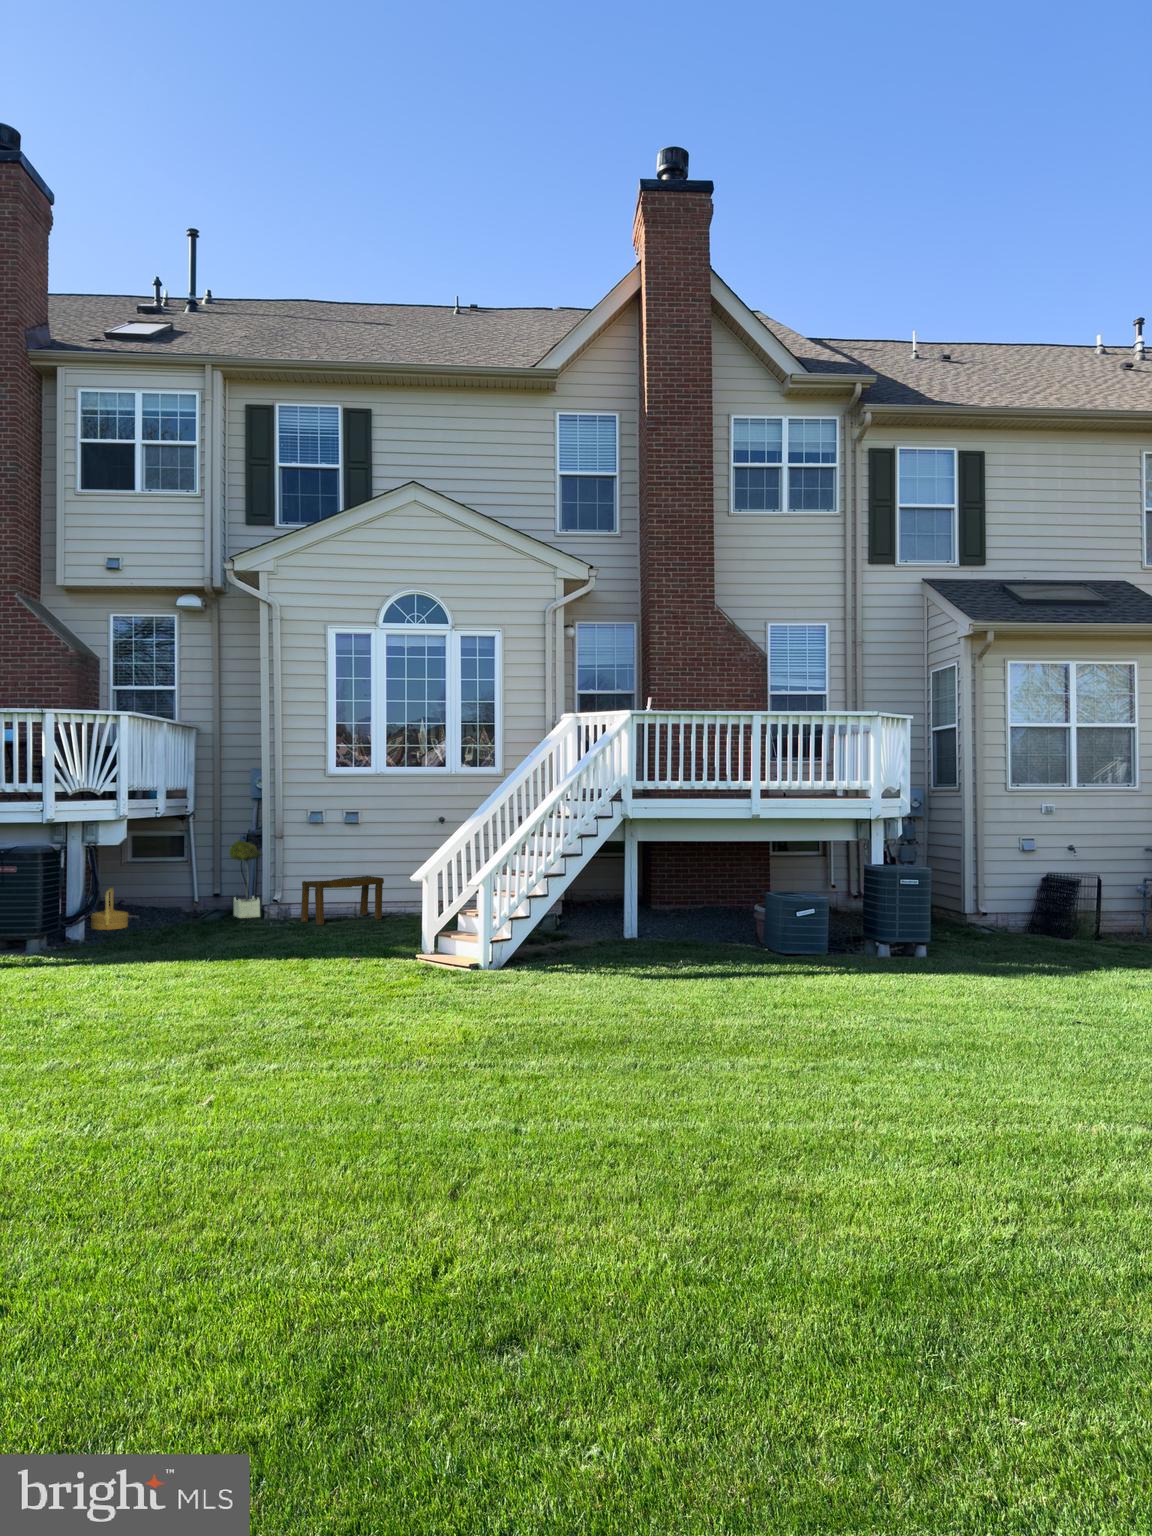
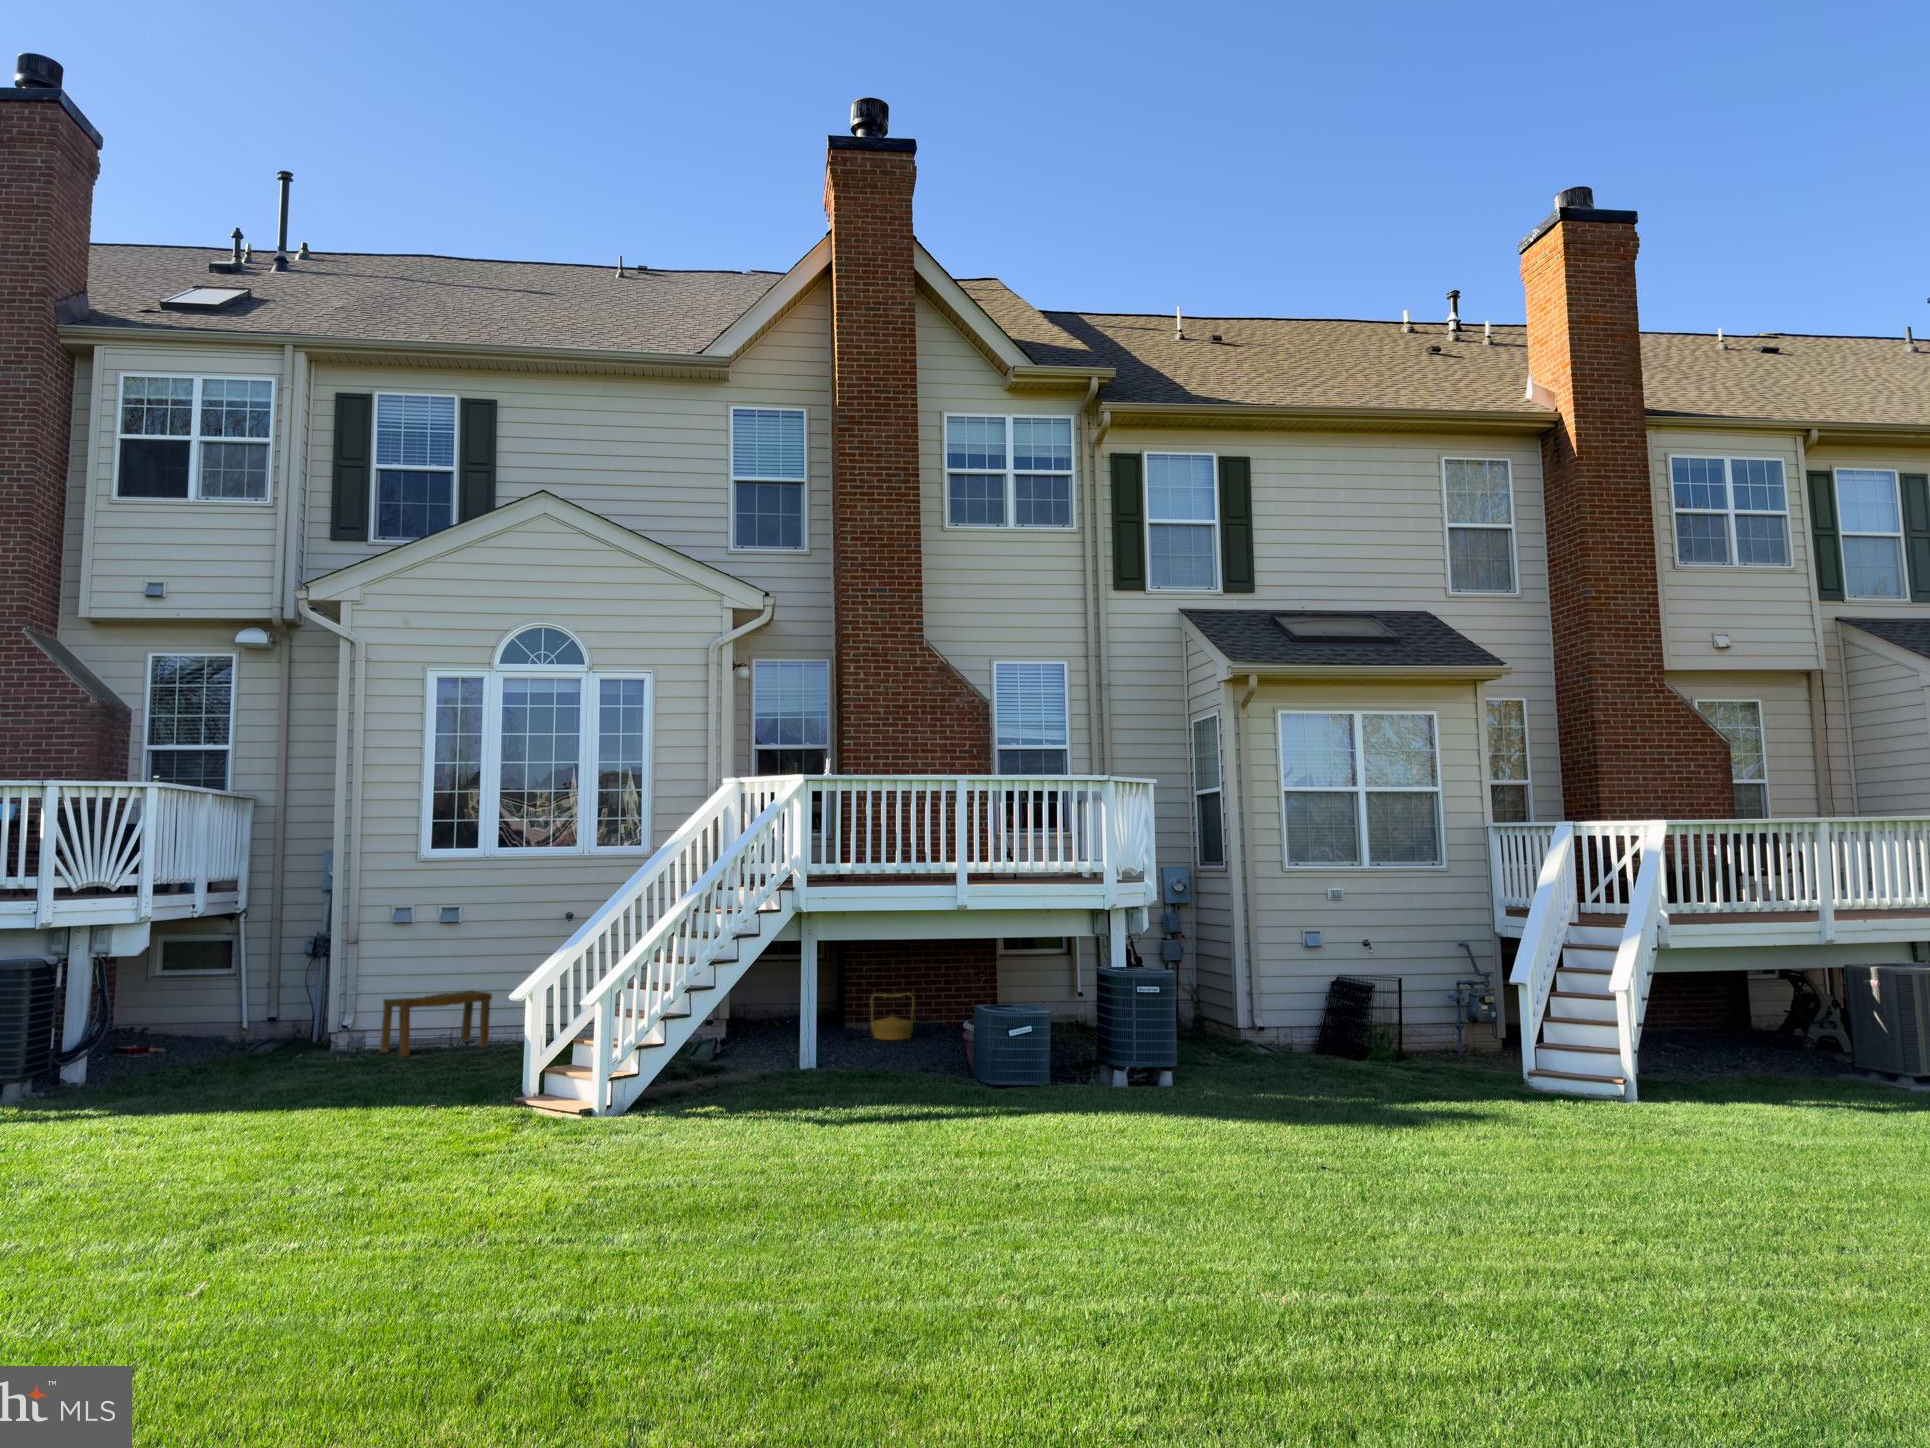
potted tree: present [229,840,262,918] -> none [289,945,334,1049]
woven basket: present [91,888,128,930] -> present [872,994,913,1040]

